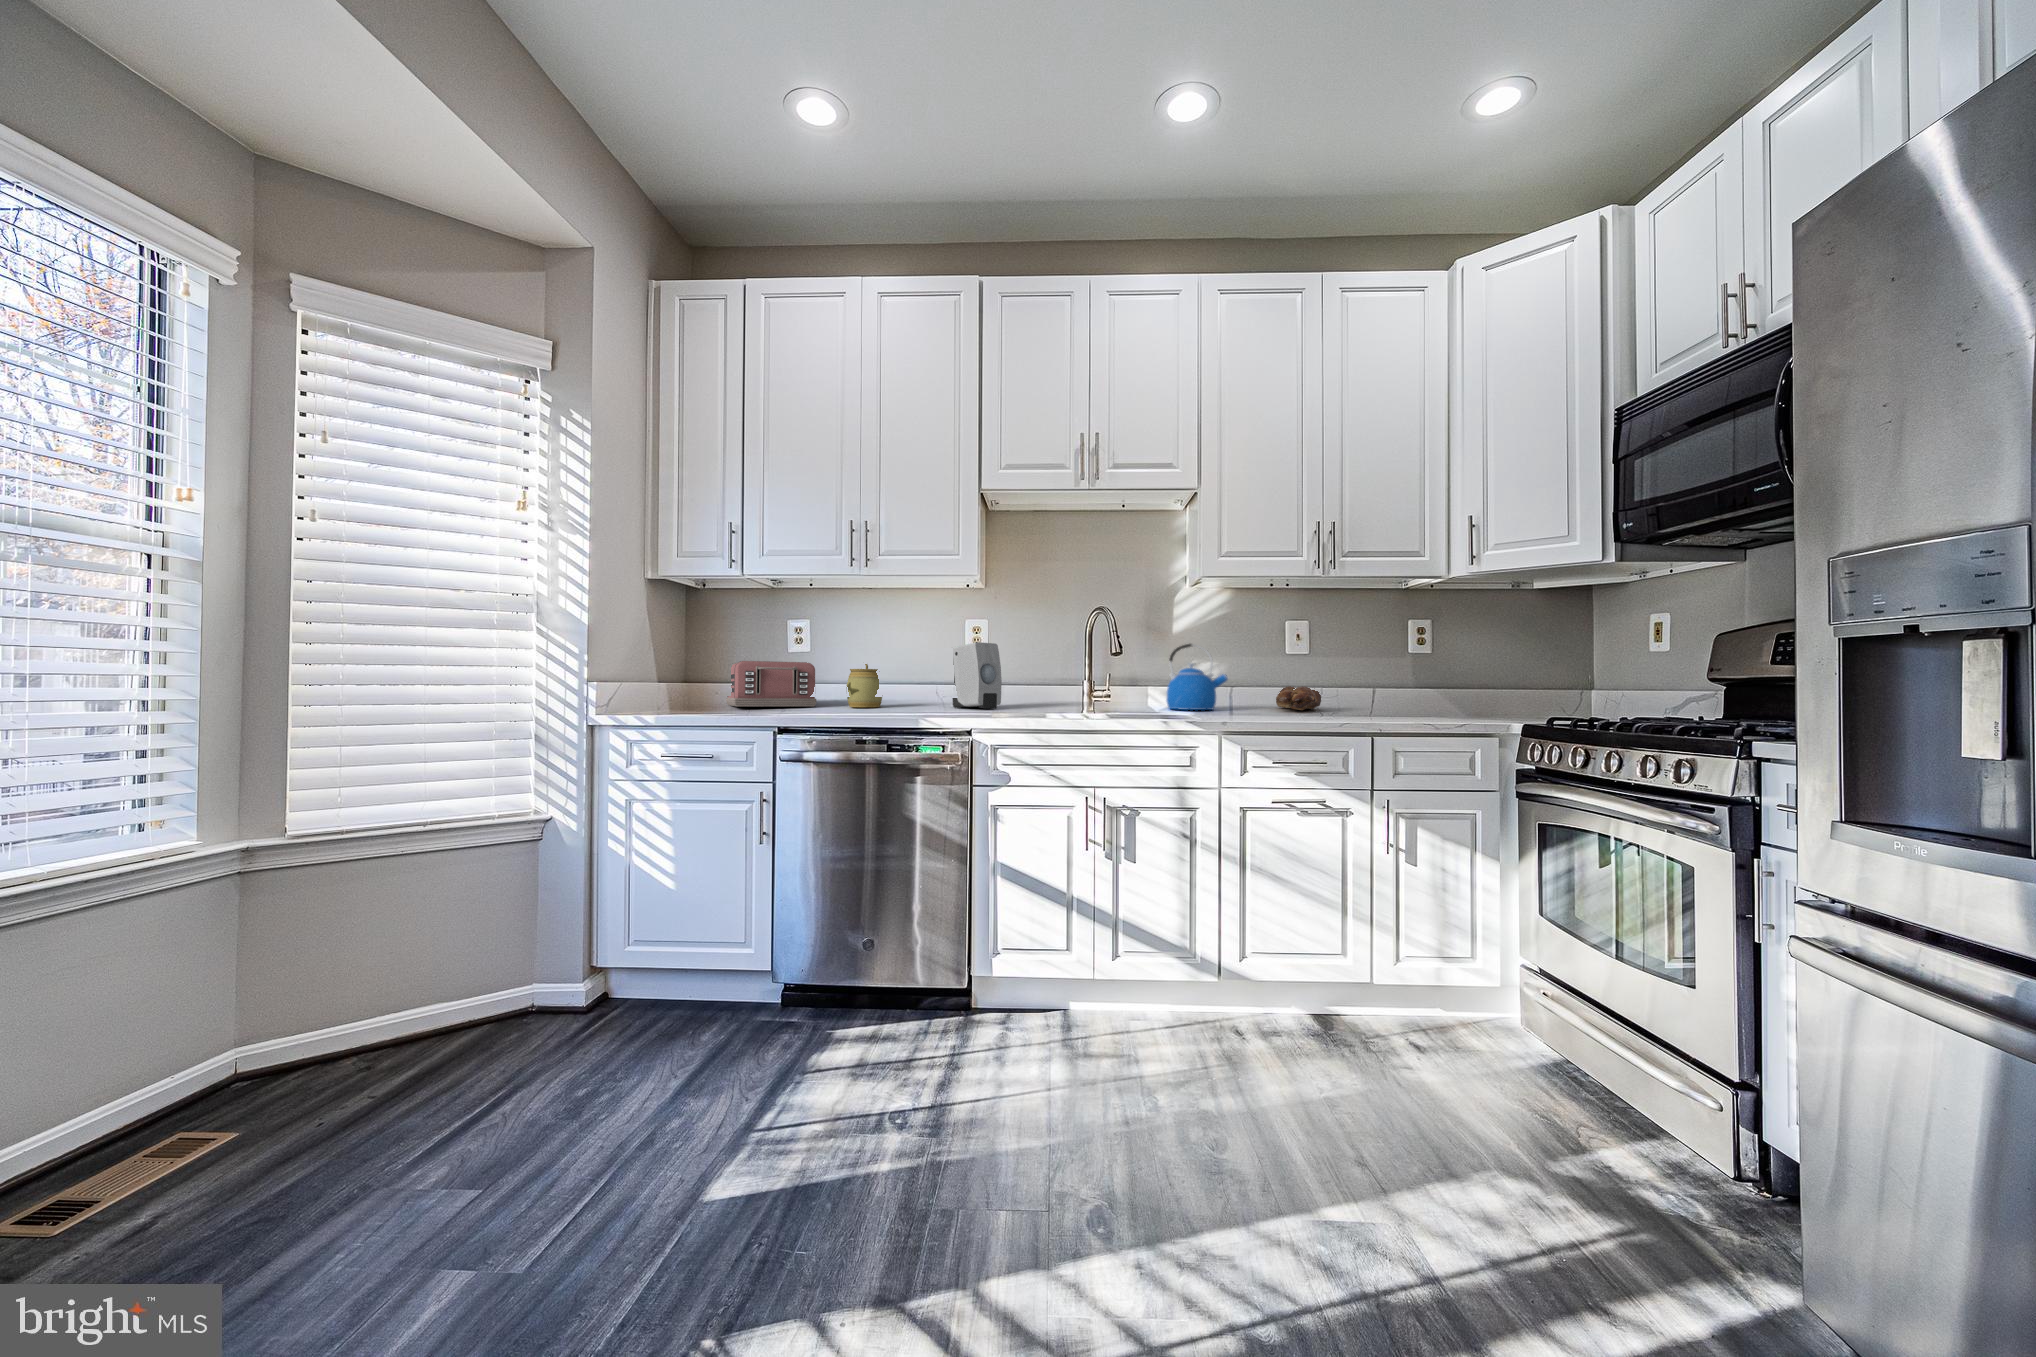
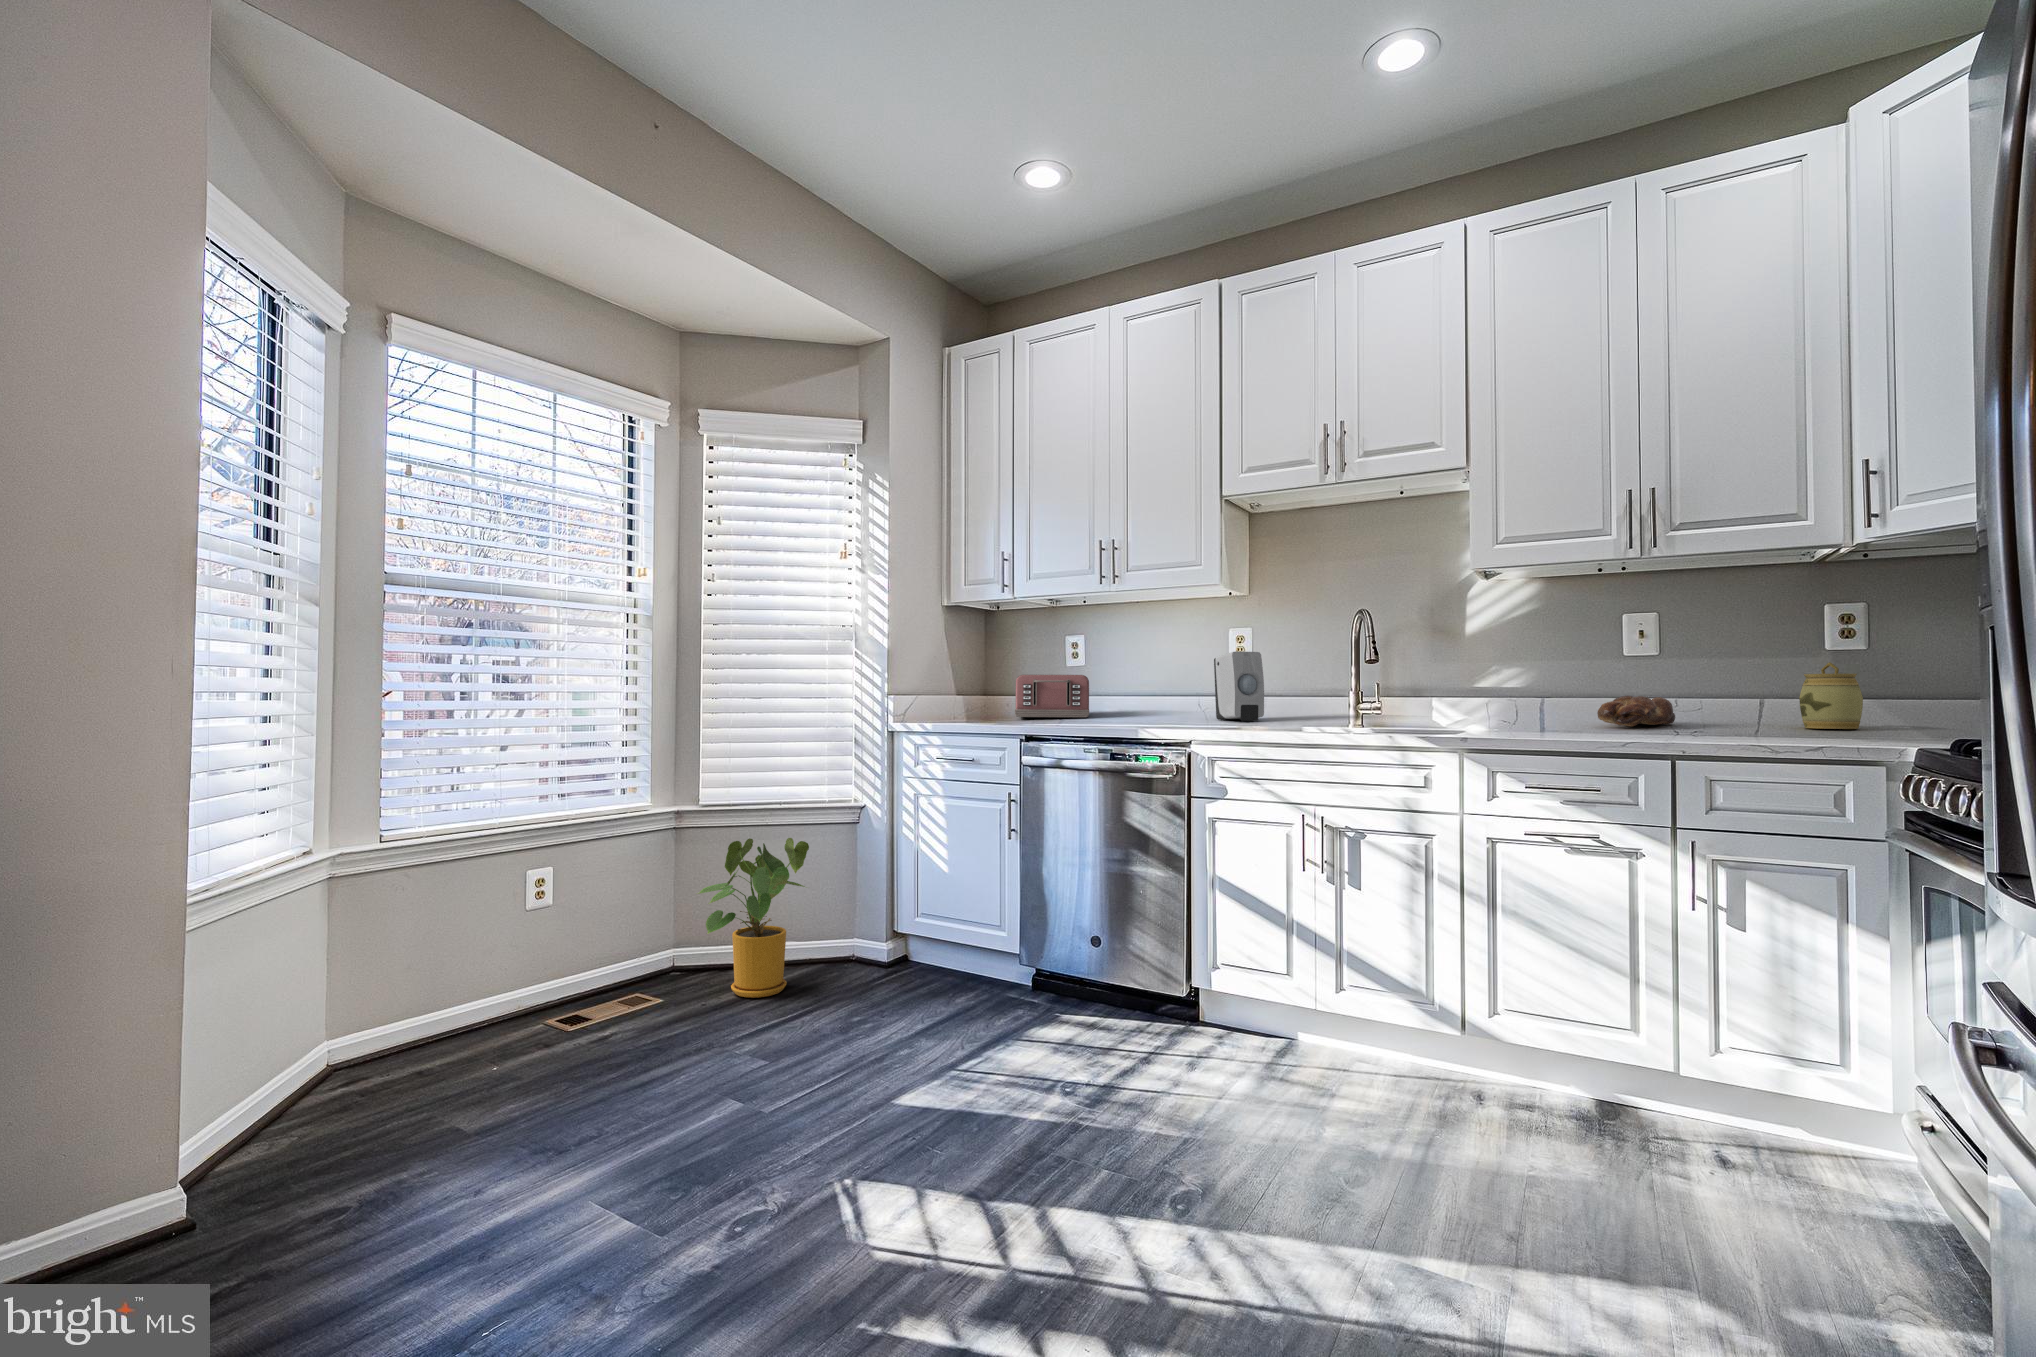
kettle: present [1167,644,1228,710] -> none [1455,645,1536,724]
jar: present [846,664,882,707] -> present [1799,662,1863,729]
house plant: none [308,866,495,1094] -> present [698,838,809,998]

